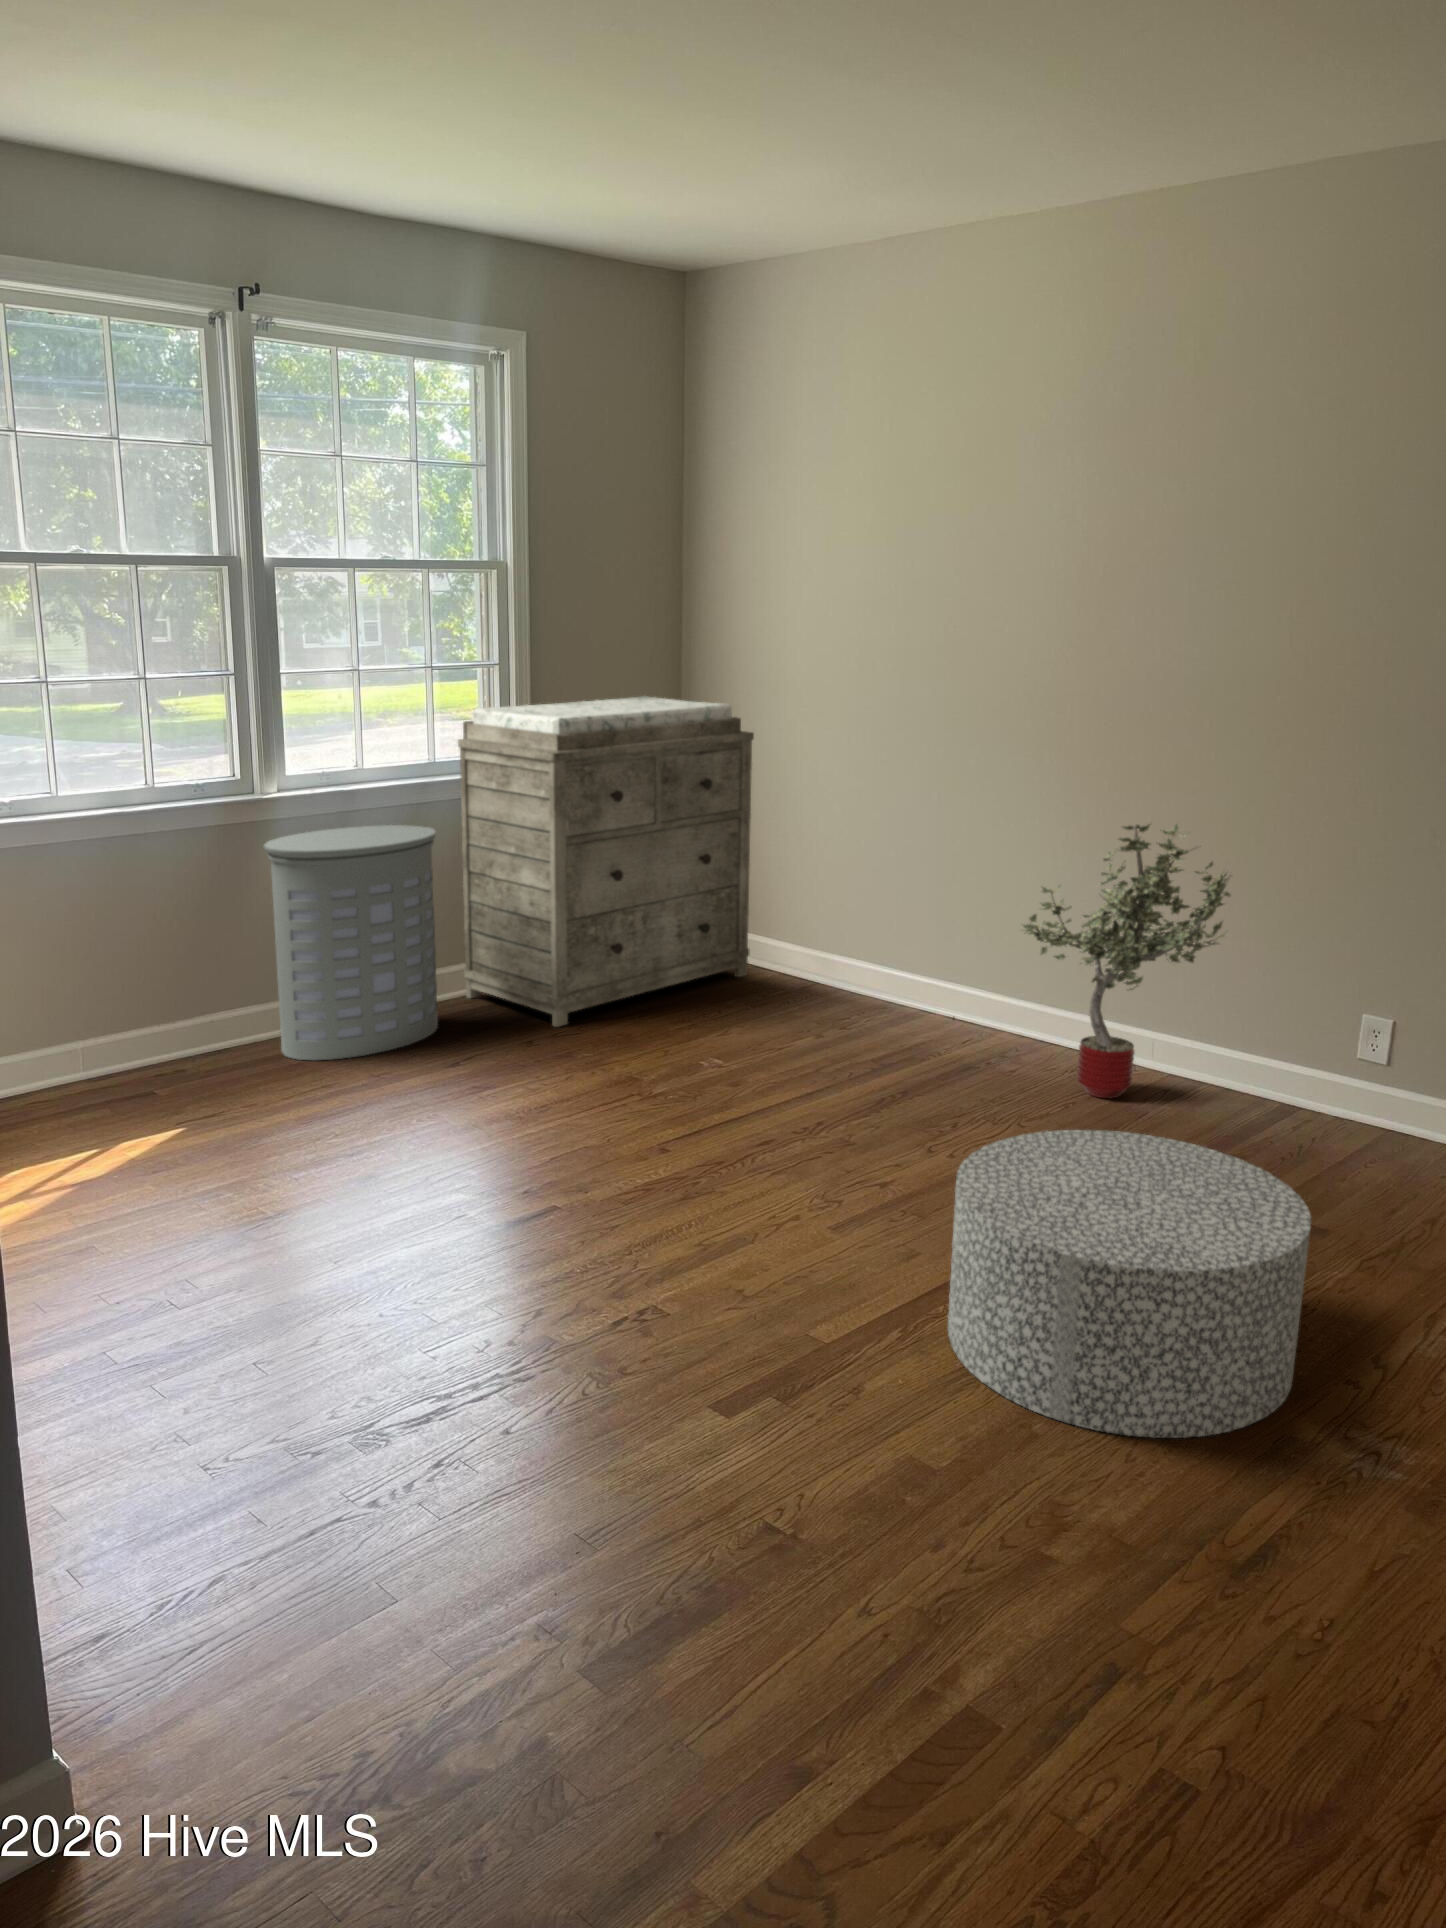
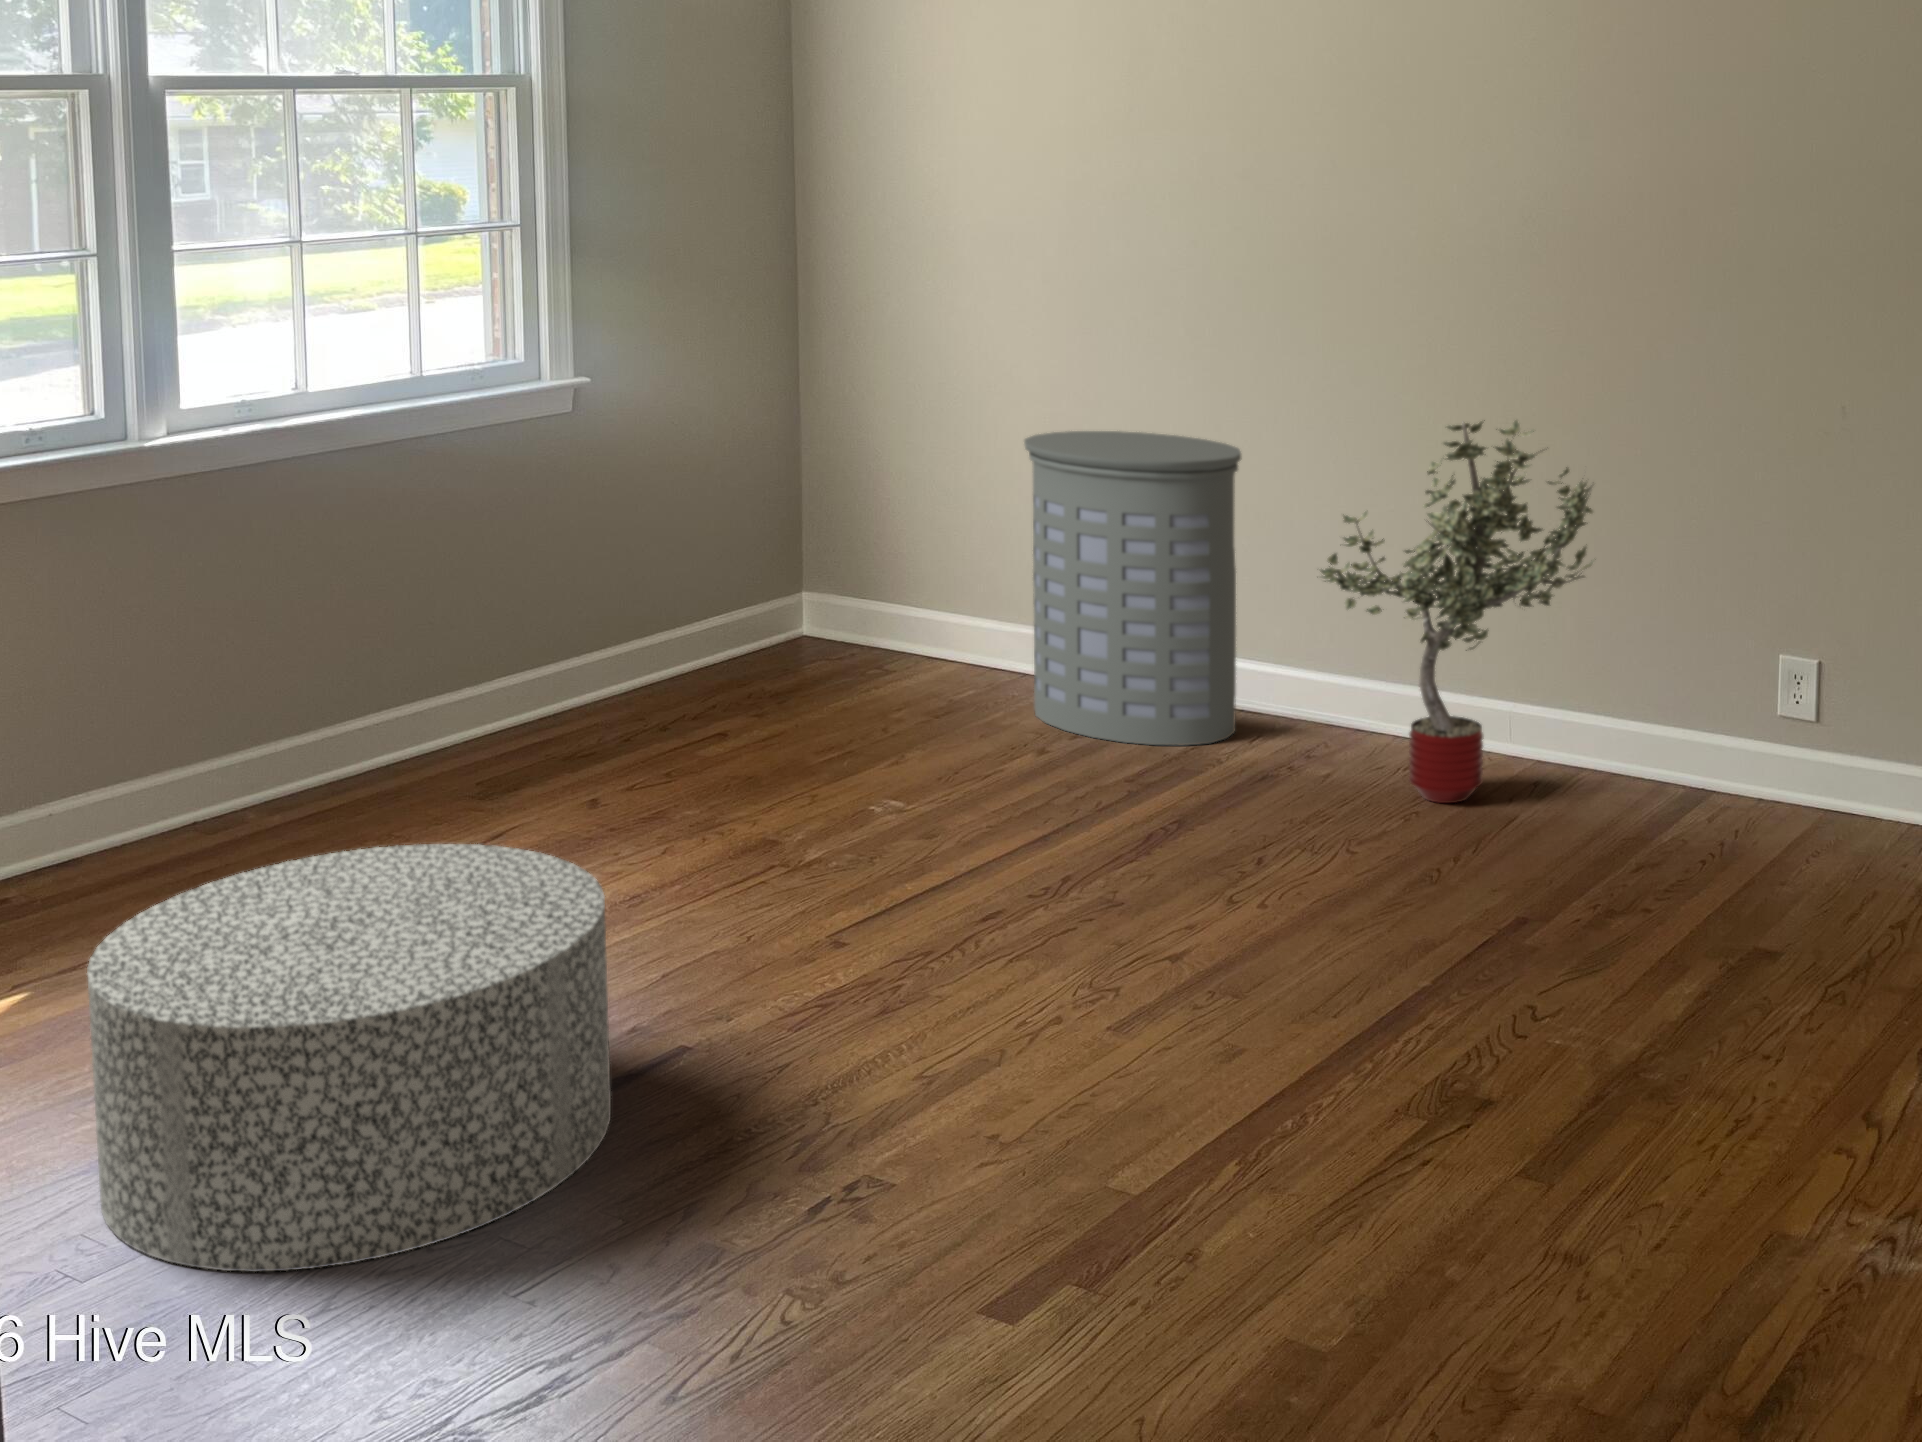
dresser: present [458,696,754,1027] -> none [462,270,916,773]
laundry hamper: present [264,825,438,1060] -> present [1024,431,1241,746]
ottoman: present [948,1130,1311,1438] -> present [87,844,611,1272]

